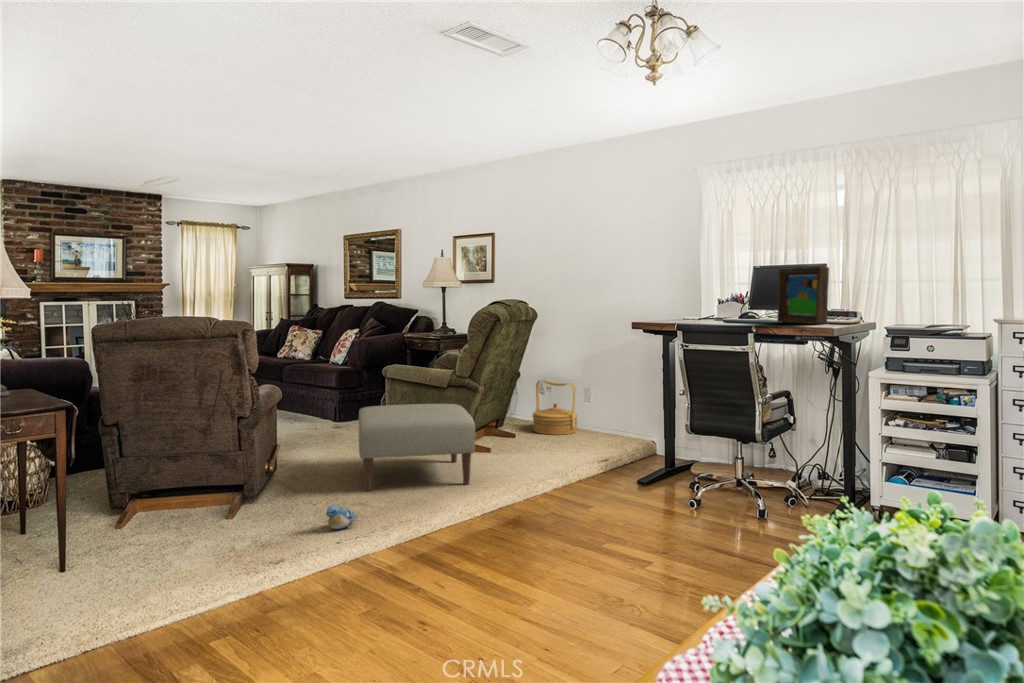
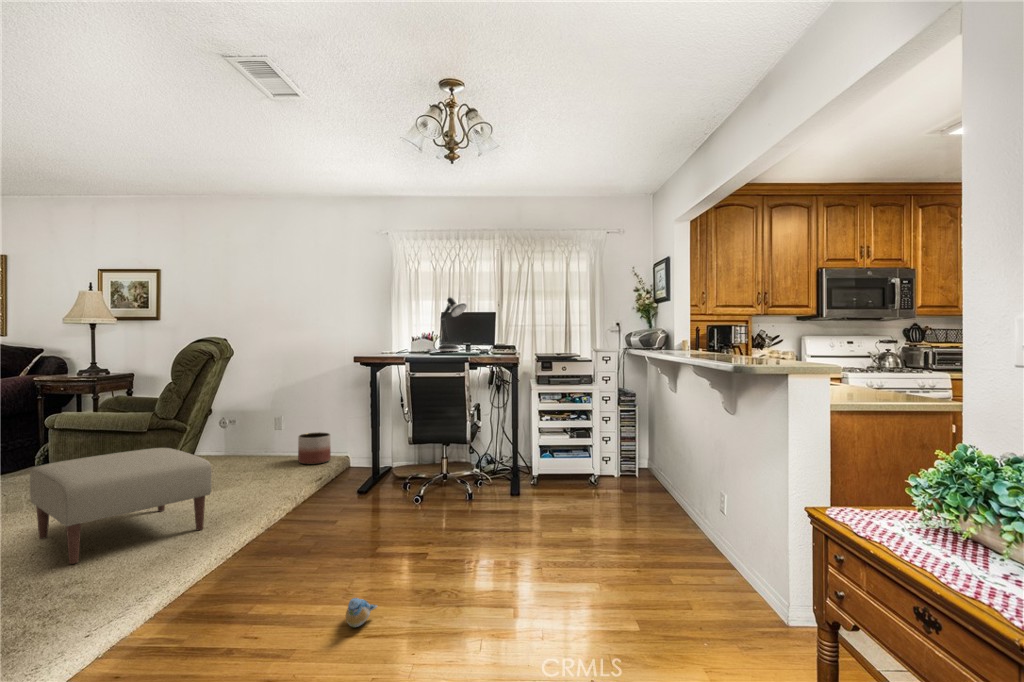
desk lamp: none [728,250,777,320] -> present [427,297,466,351]
picture frame: present [777,267,829,324] -> none [473,312,511,353]
woven basket: present [532,380,578,435] -> none [222,414,271,467]
planter: none [600,407,634,442] -> present [298,432,331,464]
plush toy: present [326,505,360,529] -> present [346,598,377,627]

